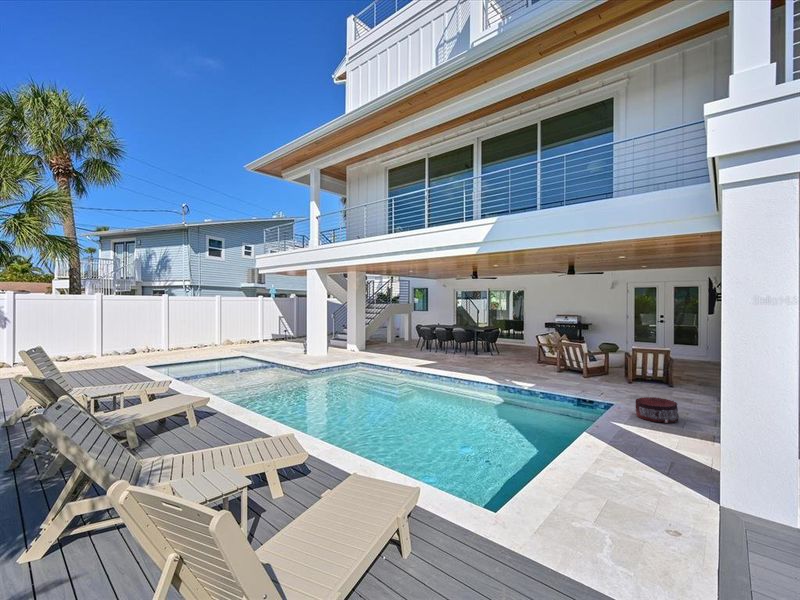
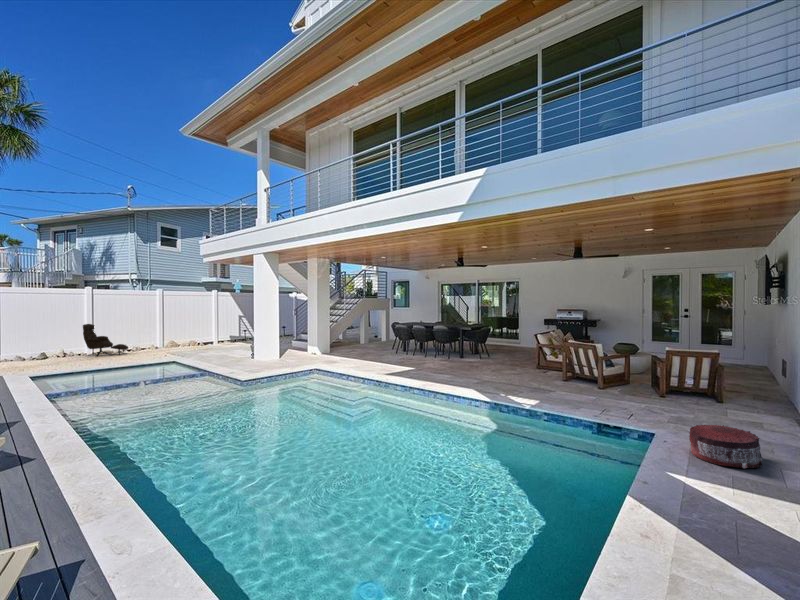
lounge chair: none [164,325,198,352] -> present [83,324,128,356]

